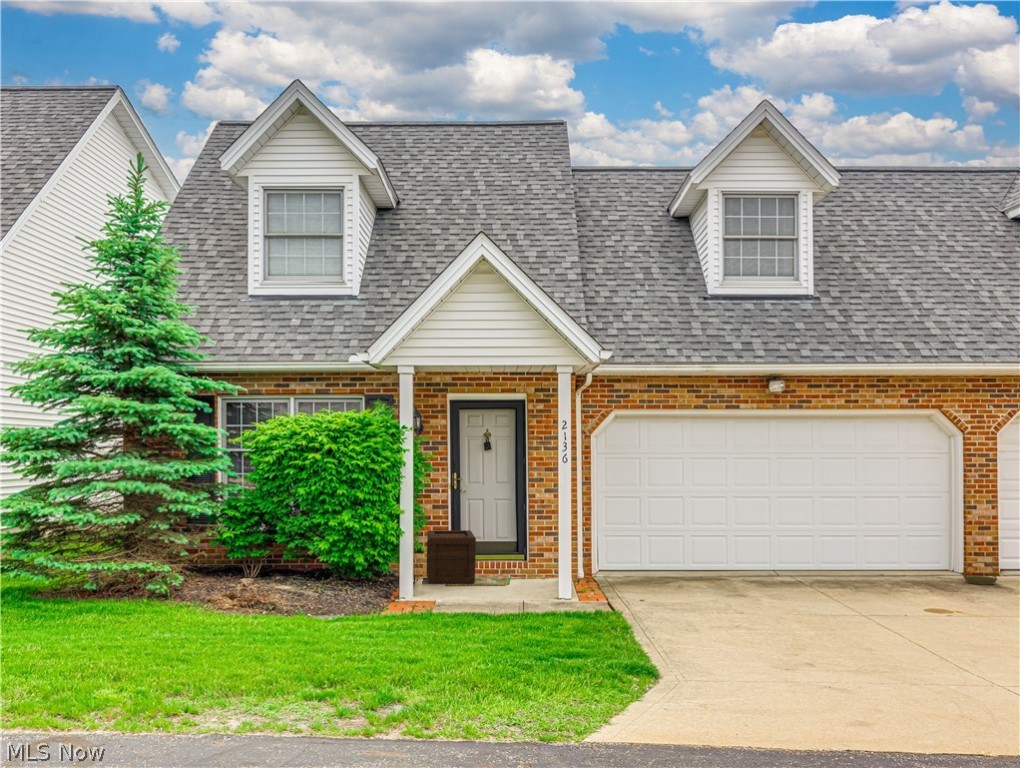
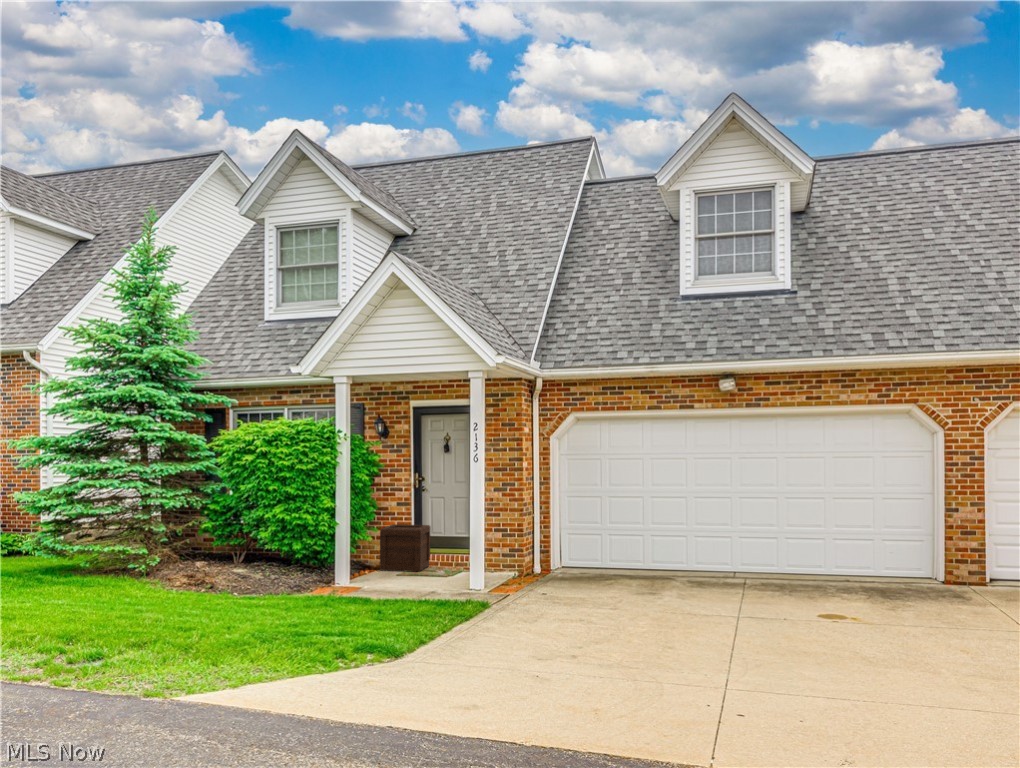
basket: present [963,562,997,585] -> none [940,569,979,594]

